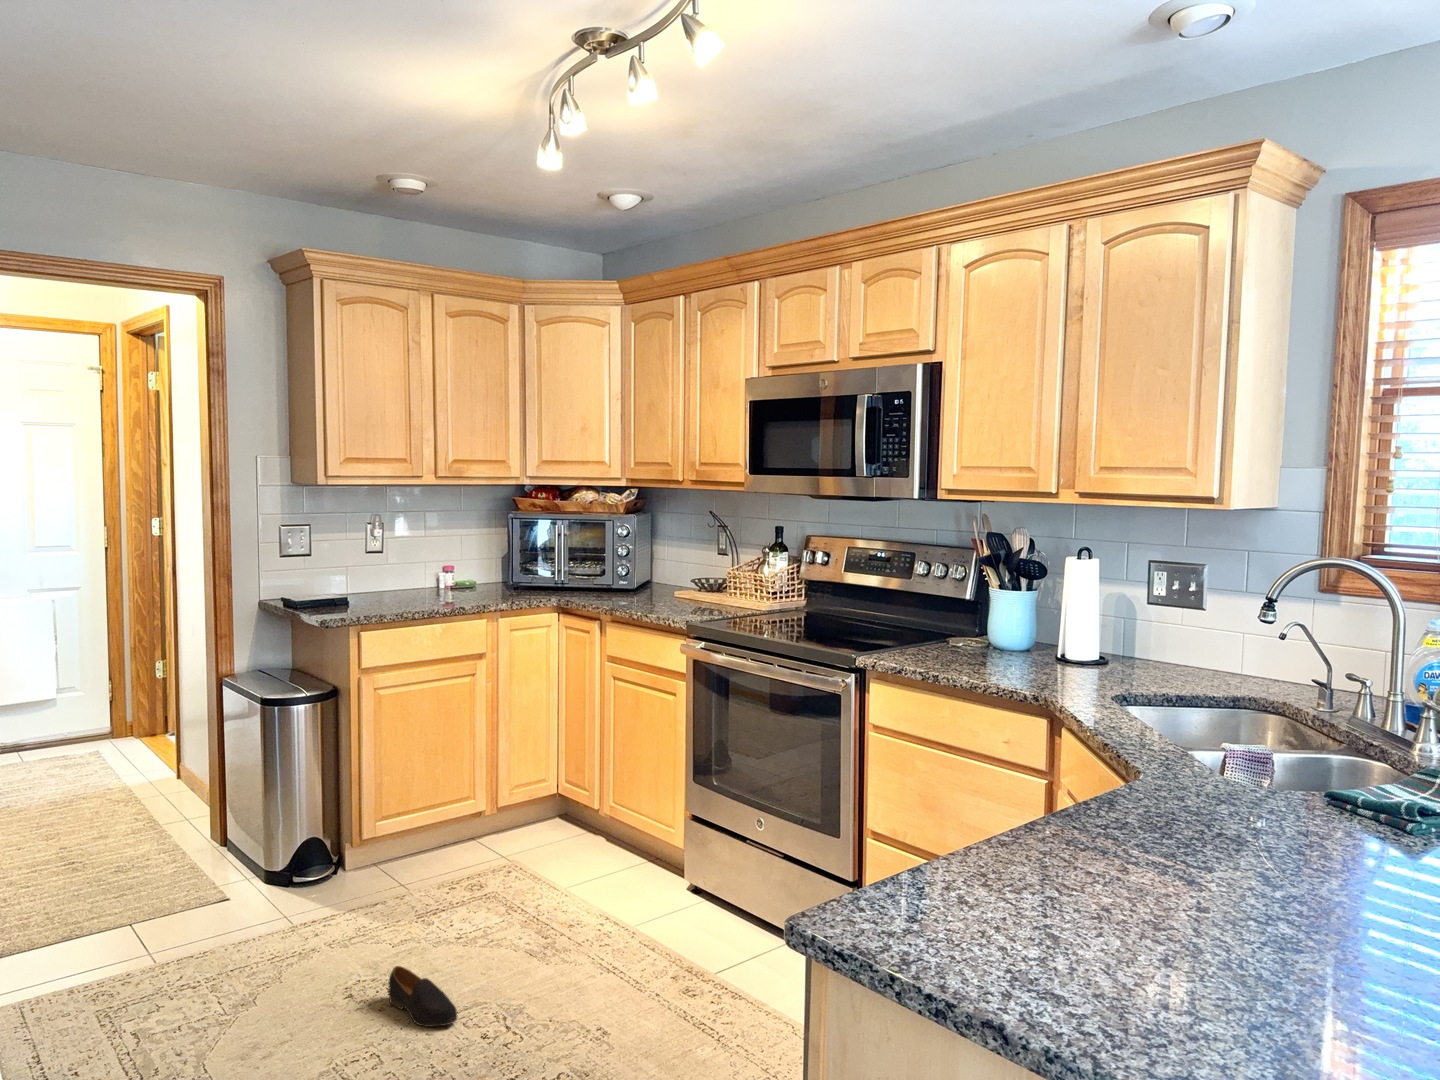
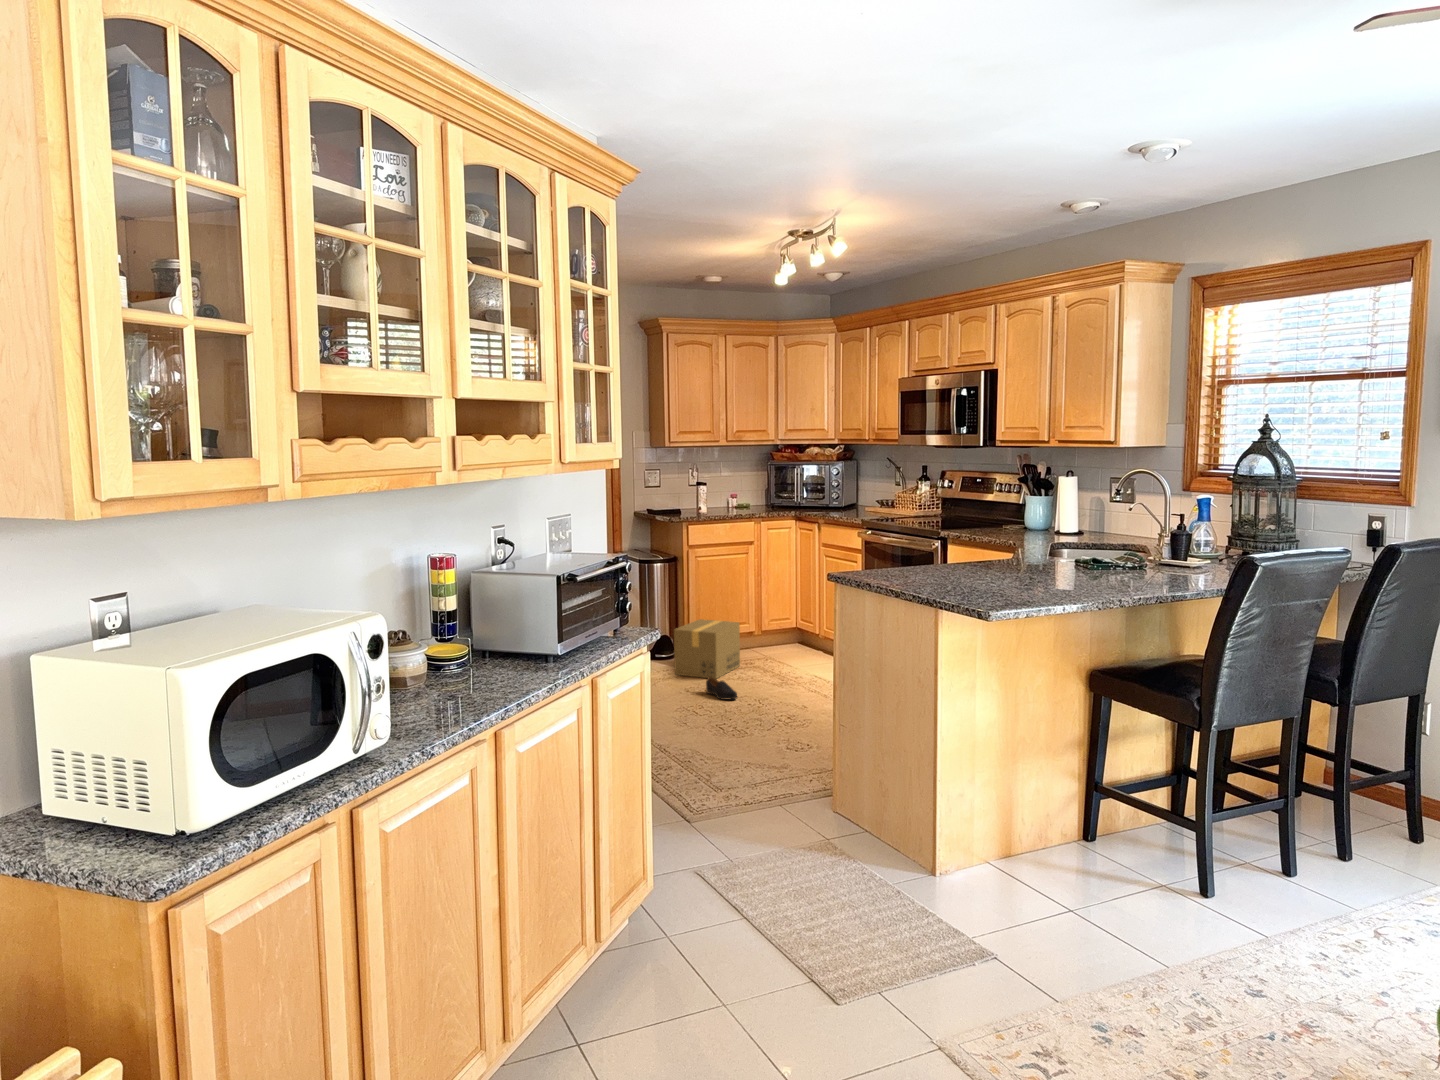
cardboard box: none [325,810,460,946] -> present [674,619,740,679]

